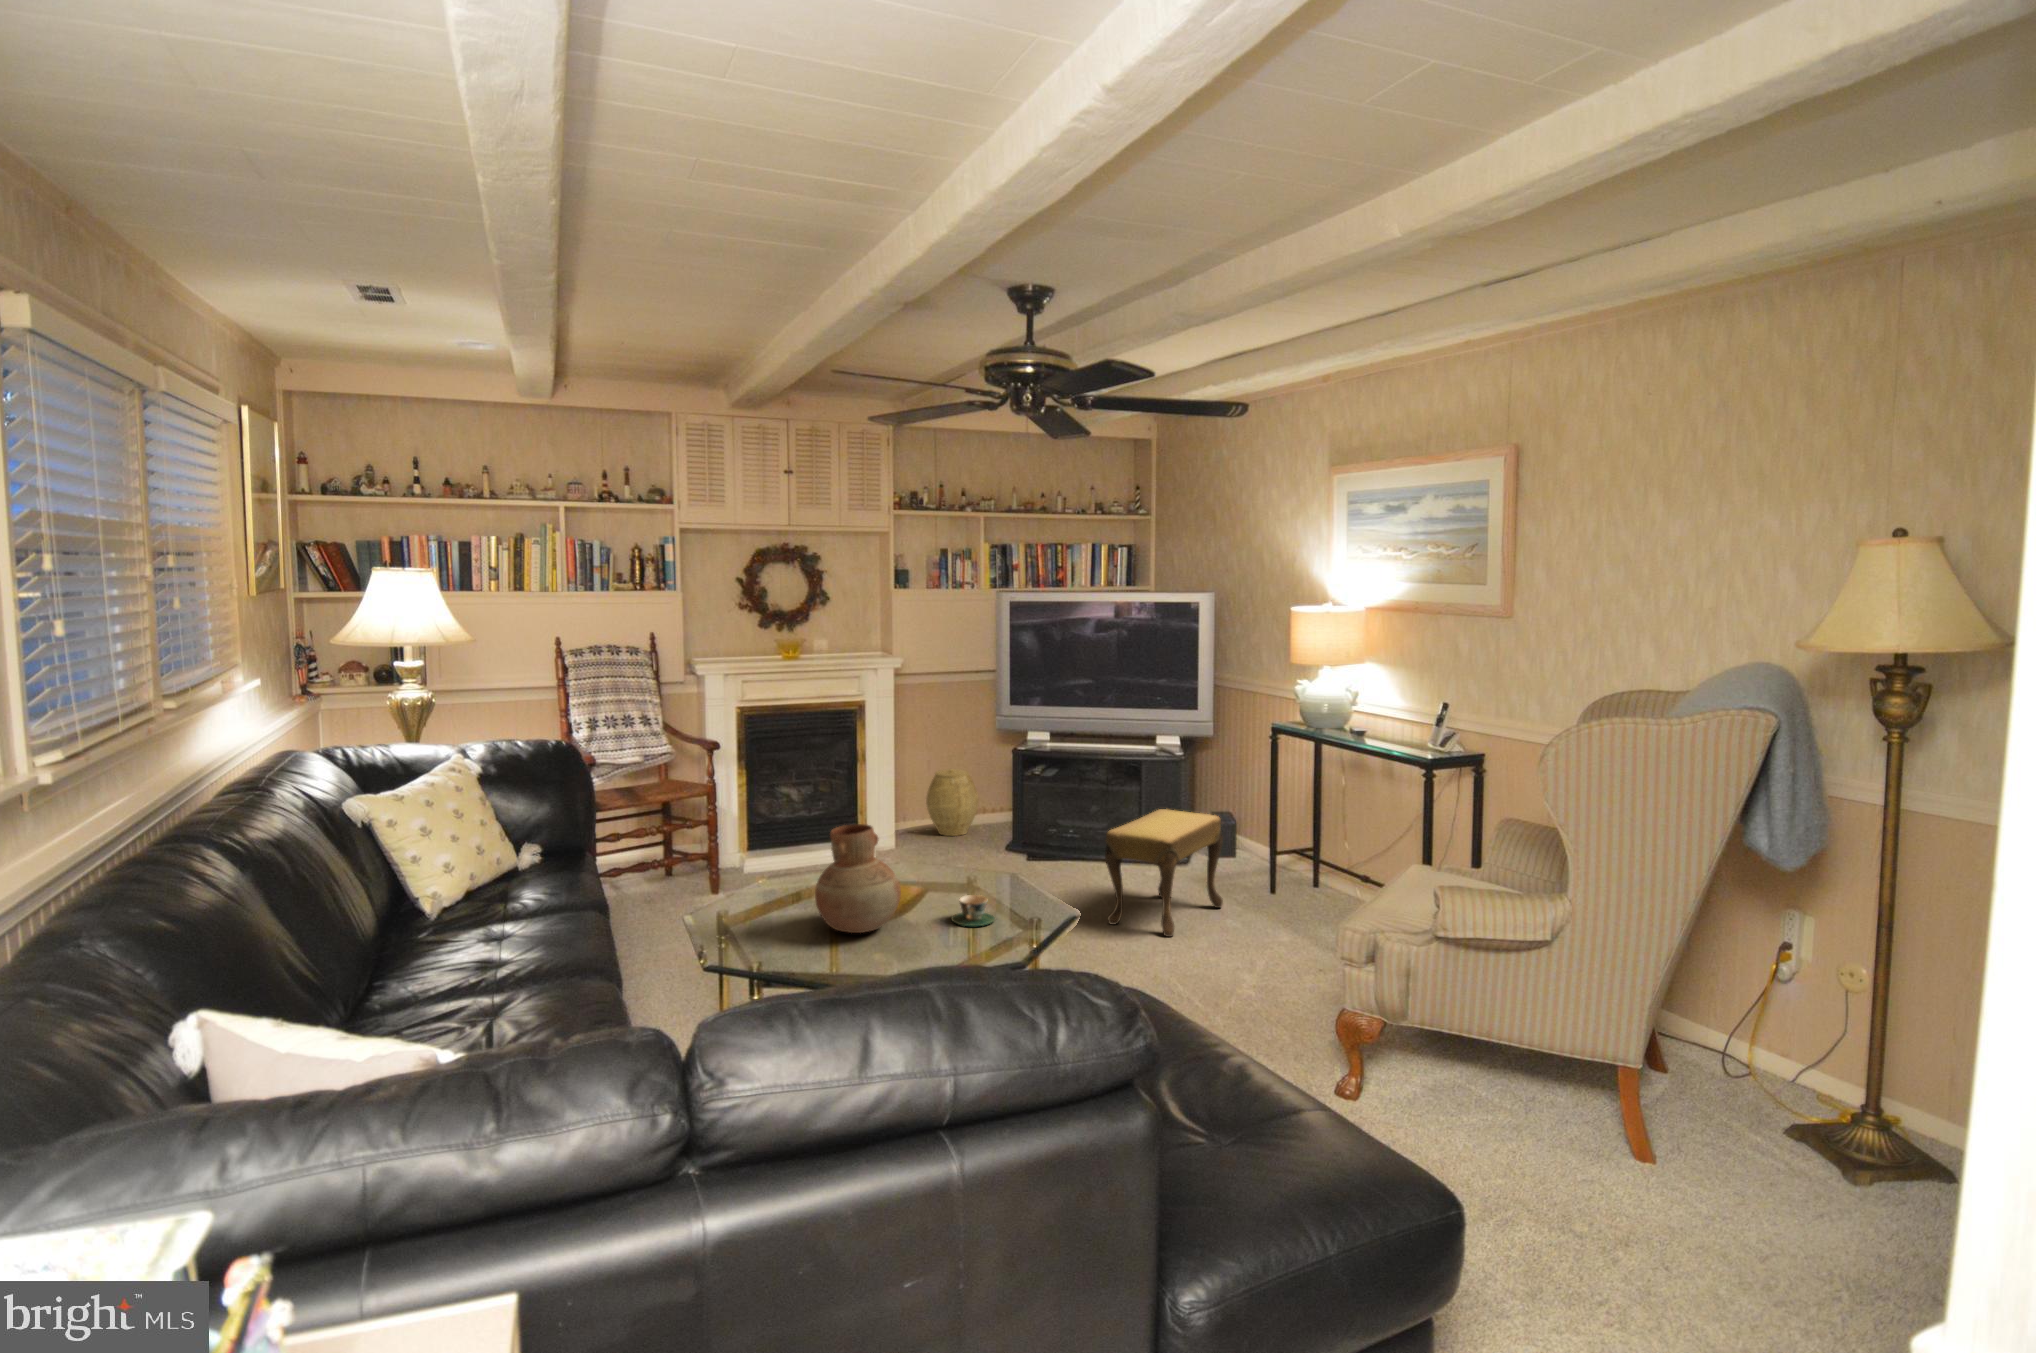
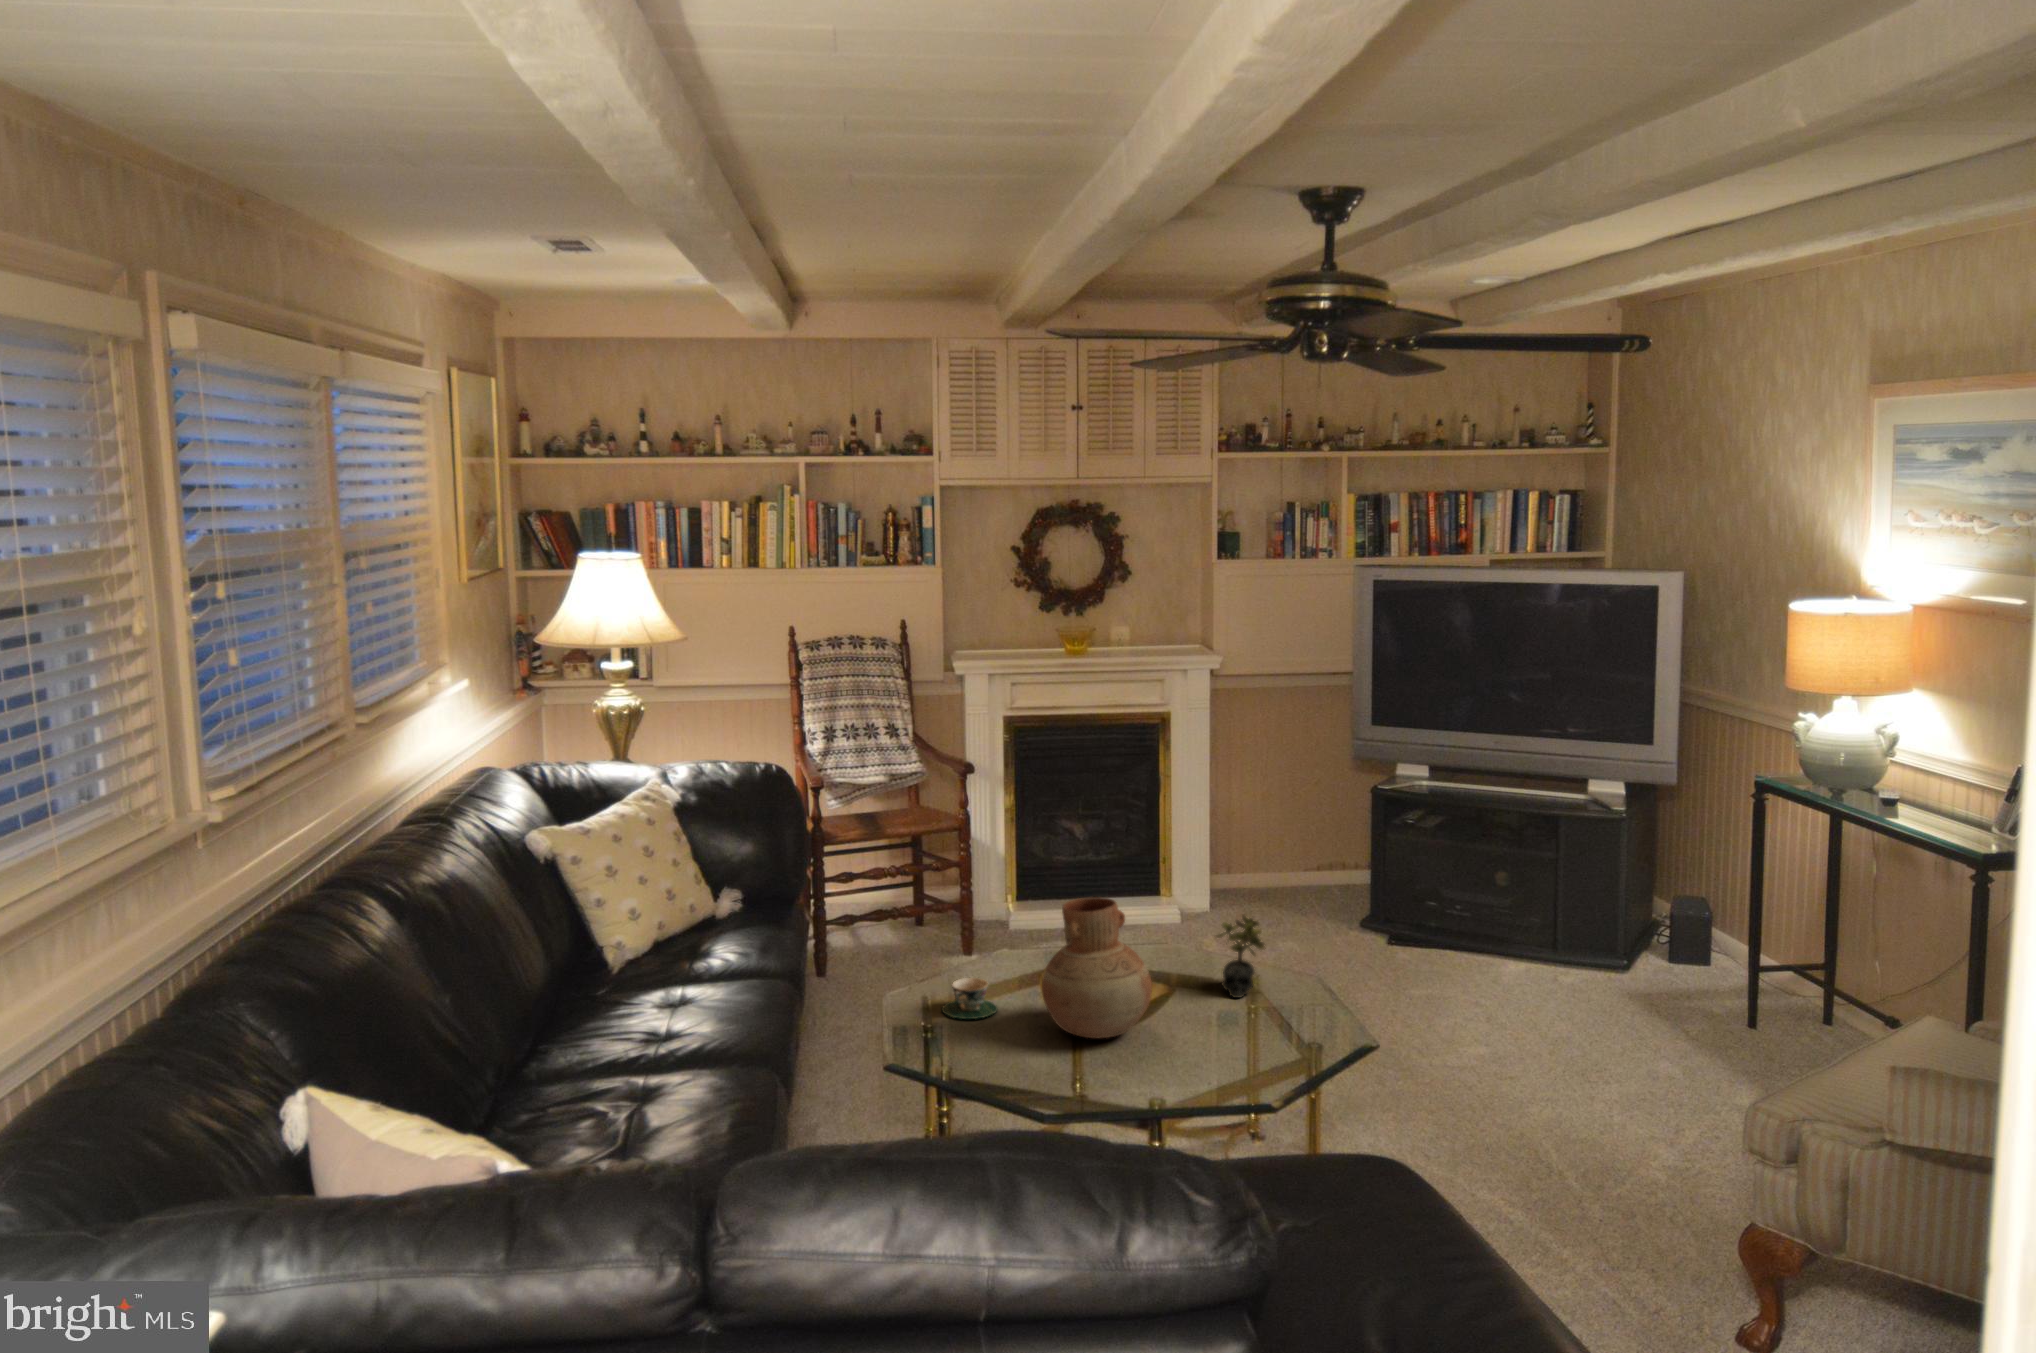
woven basket: present [926,769,979,836] -> none [1257,805,1330,896]
footstool: present [1105,809,1223,937] -> none [1477,886,1660,1071]
succulent plant: none [938,834,977,897] -> present [1217,915,1264,998]
teacup: present [951,895,995,926] -> present [942,978,998,1019]

